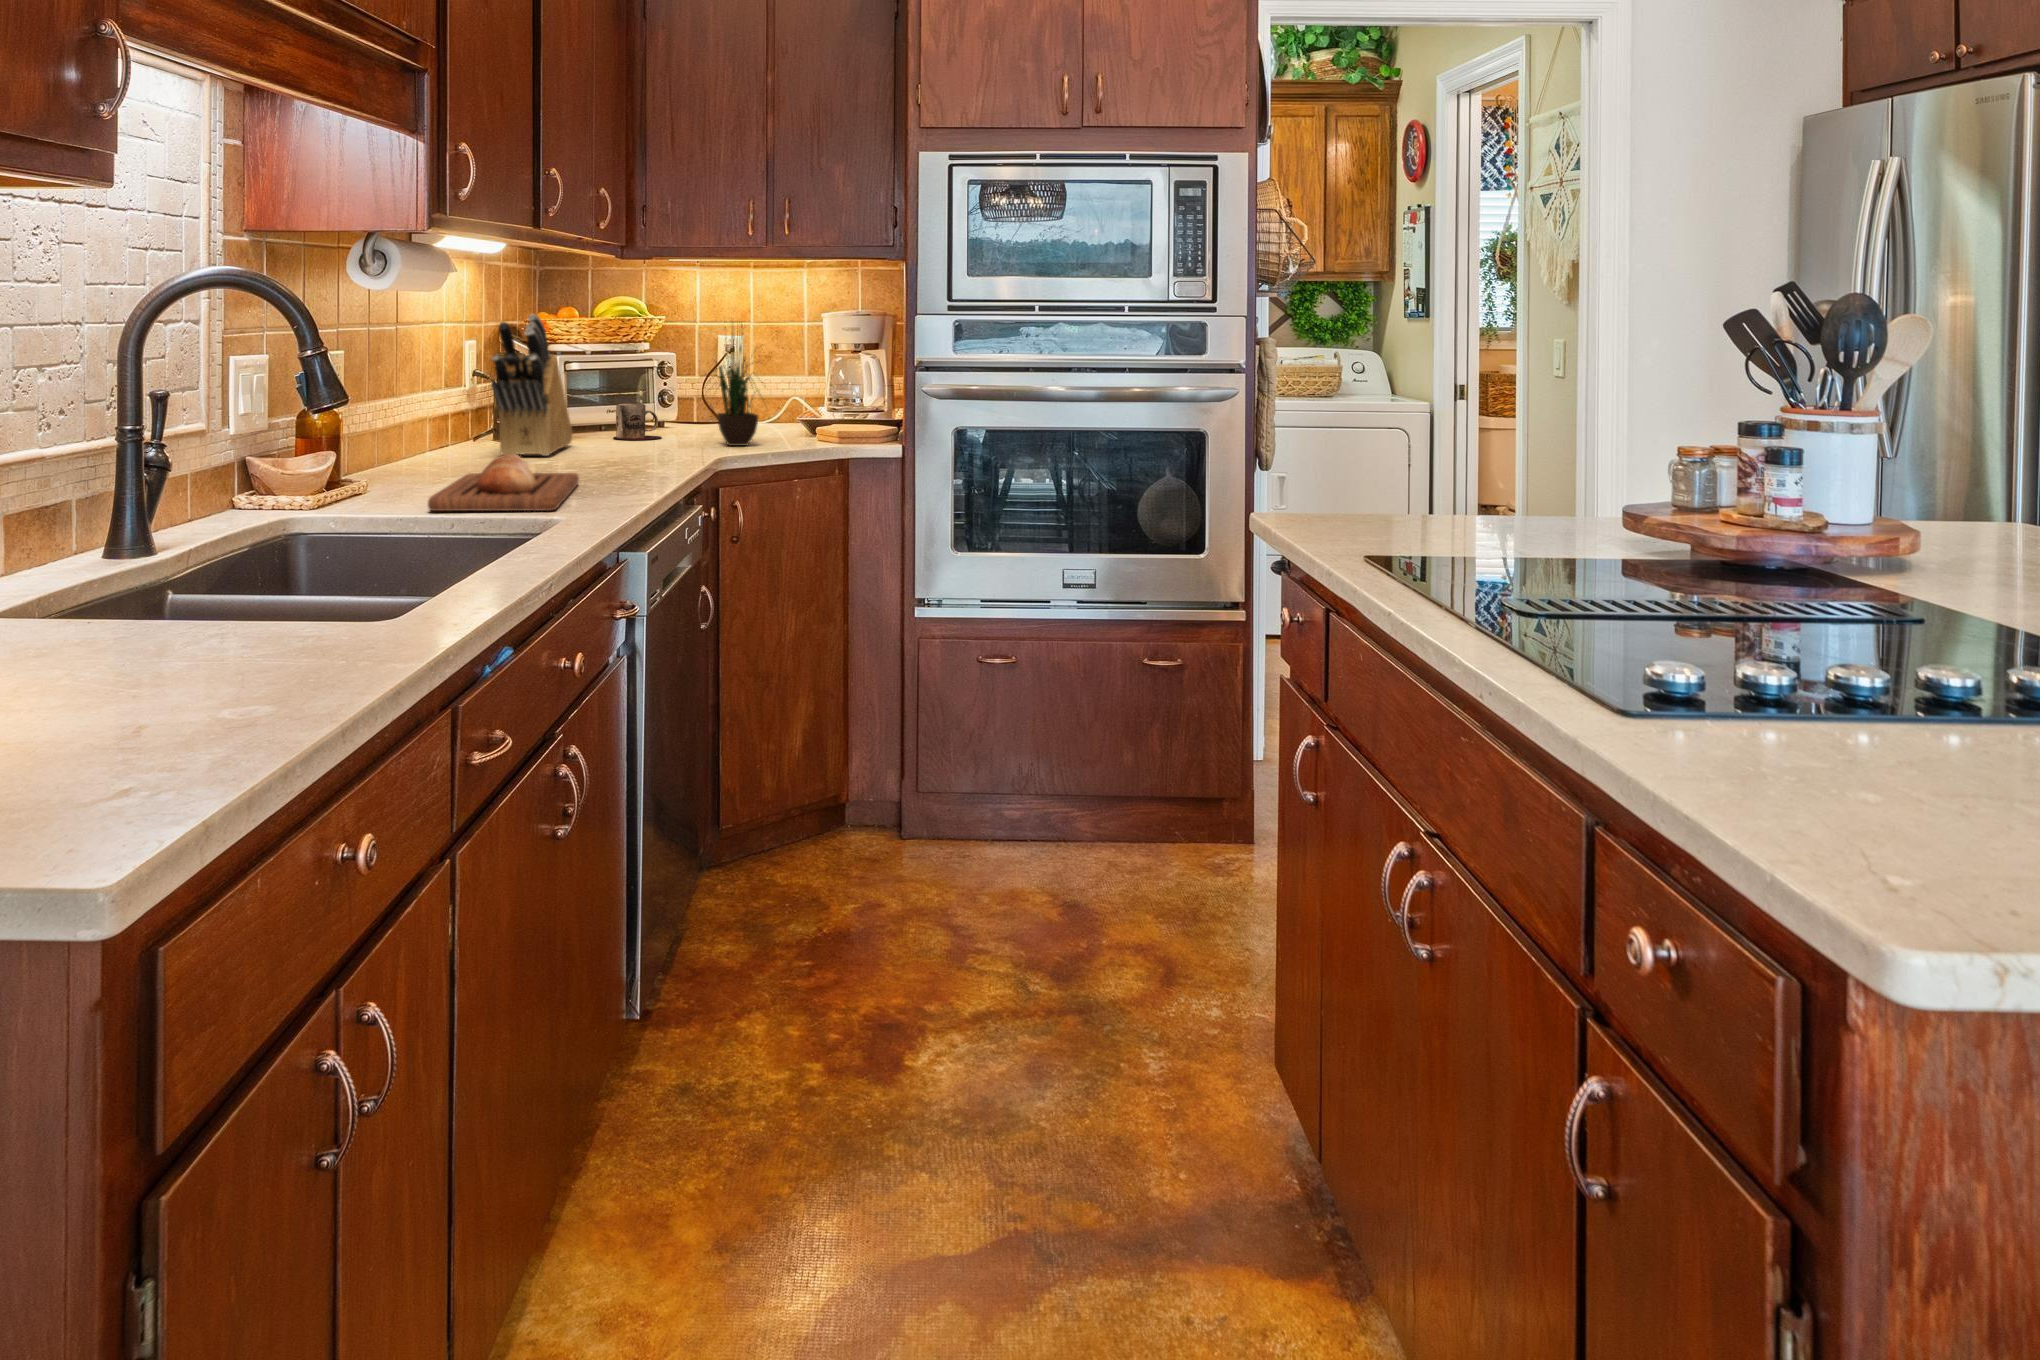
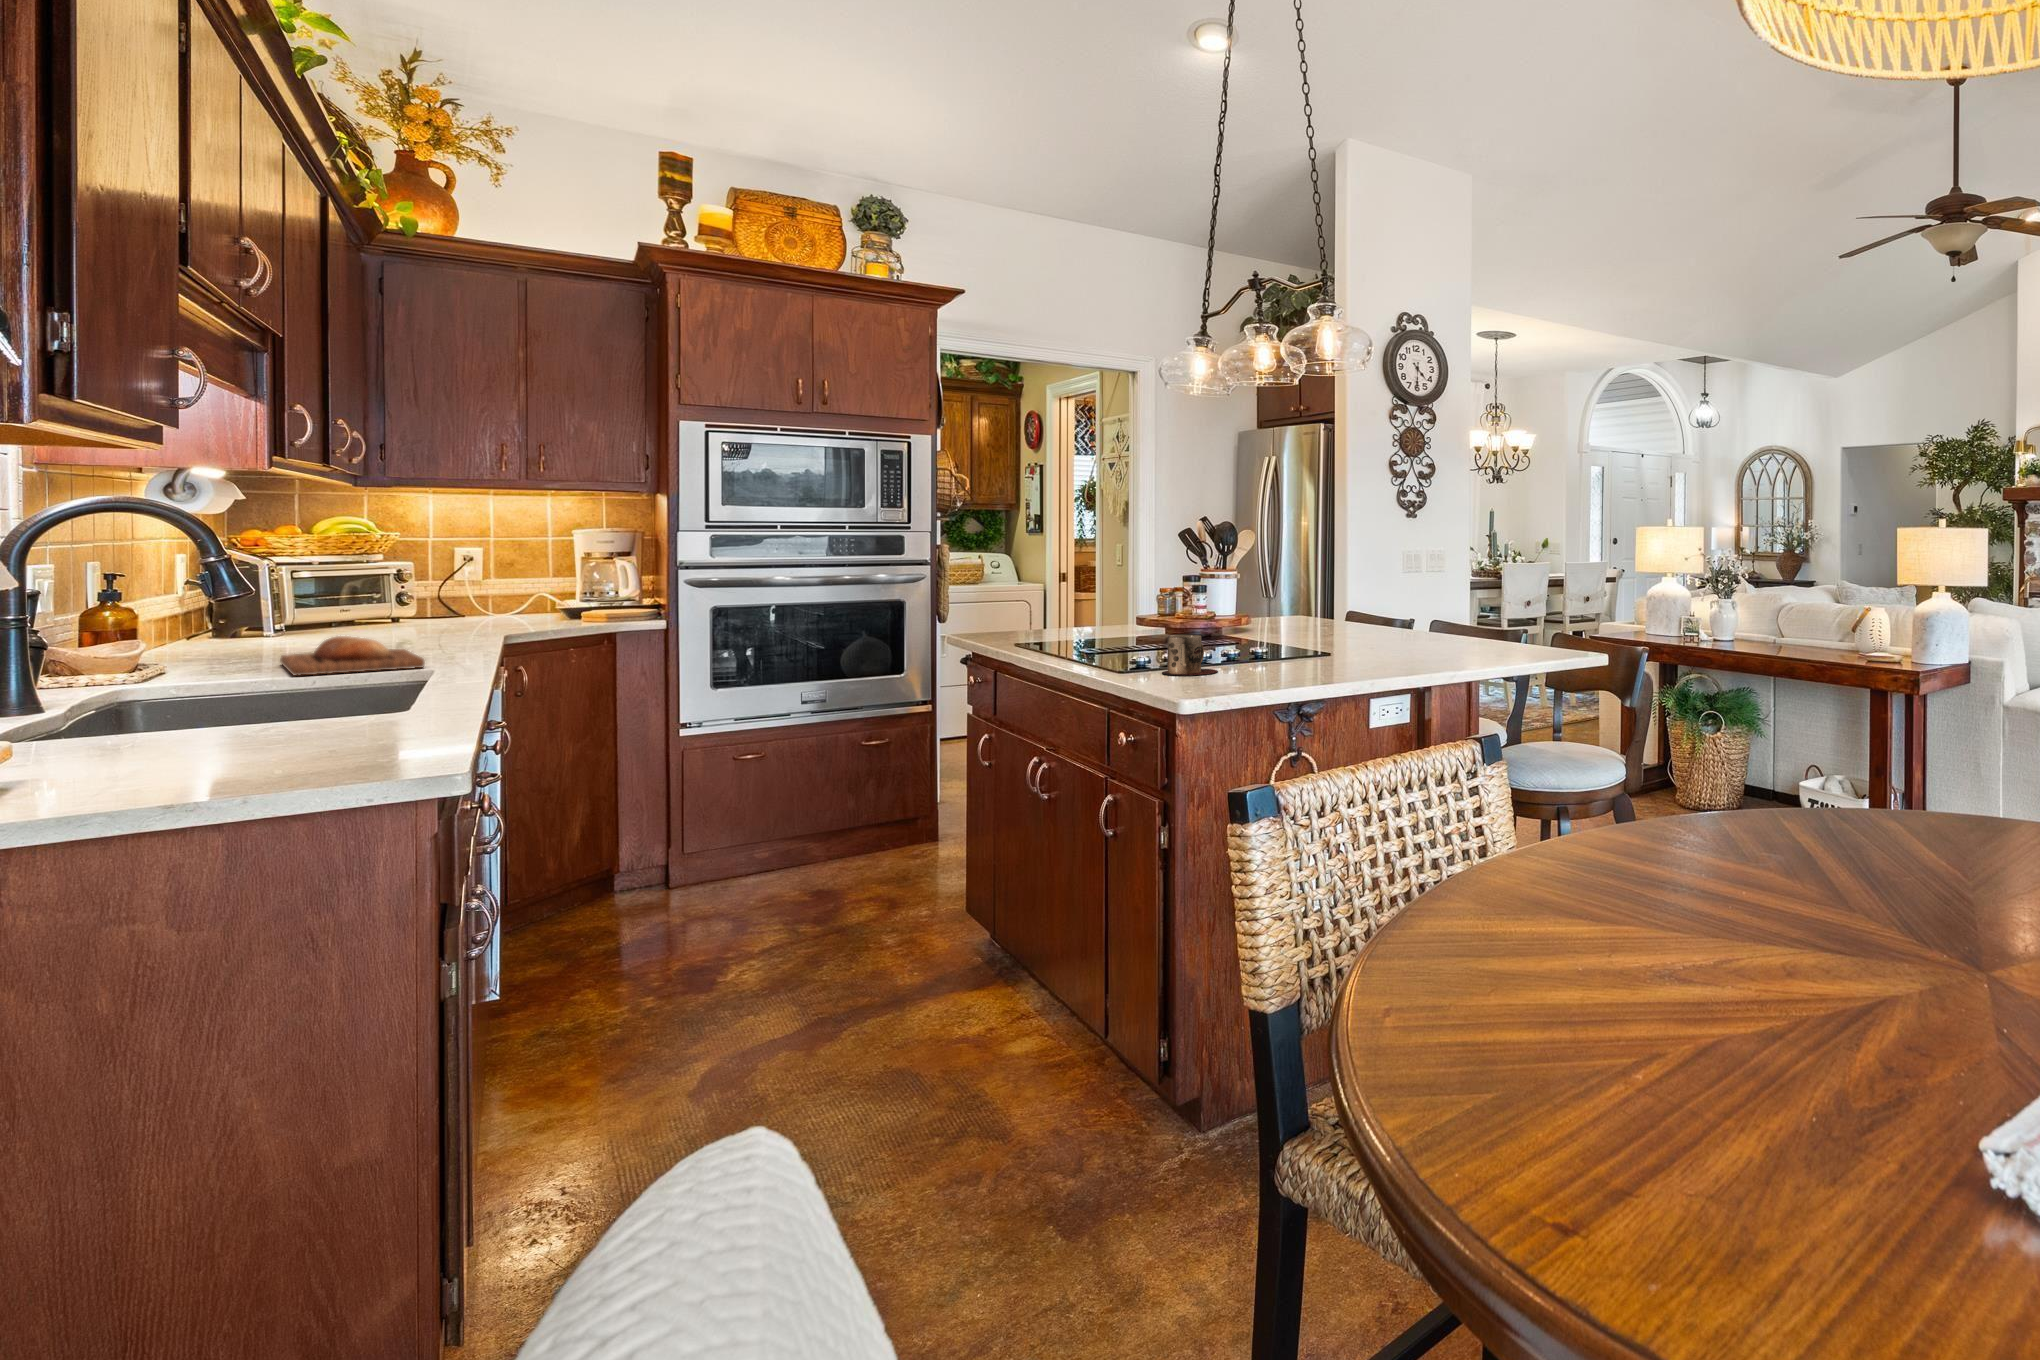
knife block: present [491,314,572,456] -> none [254,531,321,649]
potted plant: present [705,331,763,446] -> none [466,518,543,632]
mug: present [613,403,662,440] -> present [1162,634,1218,675]

